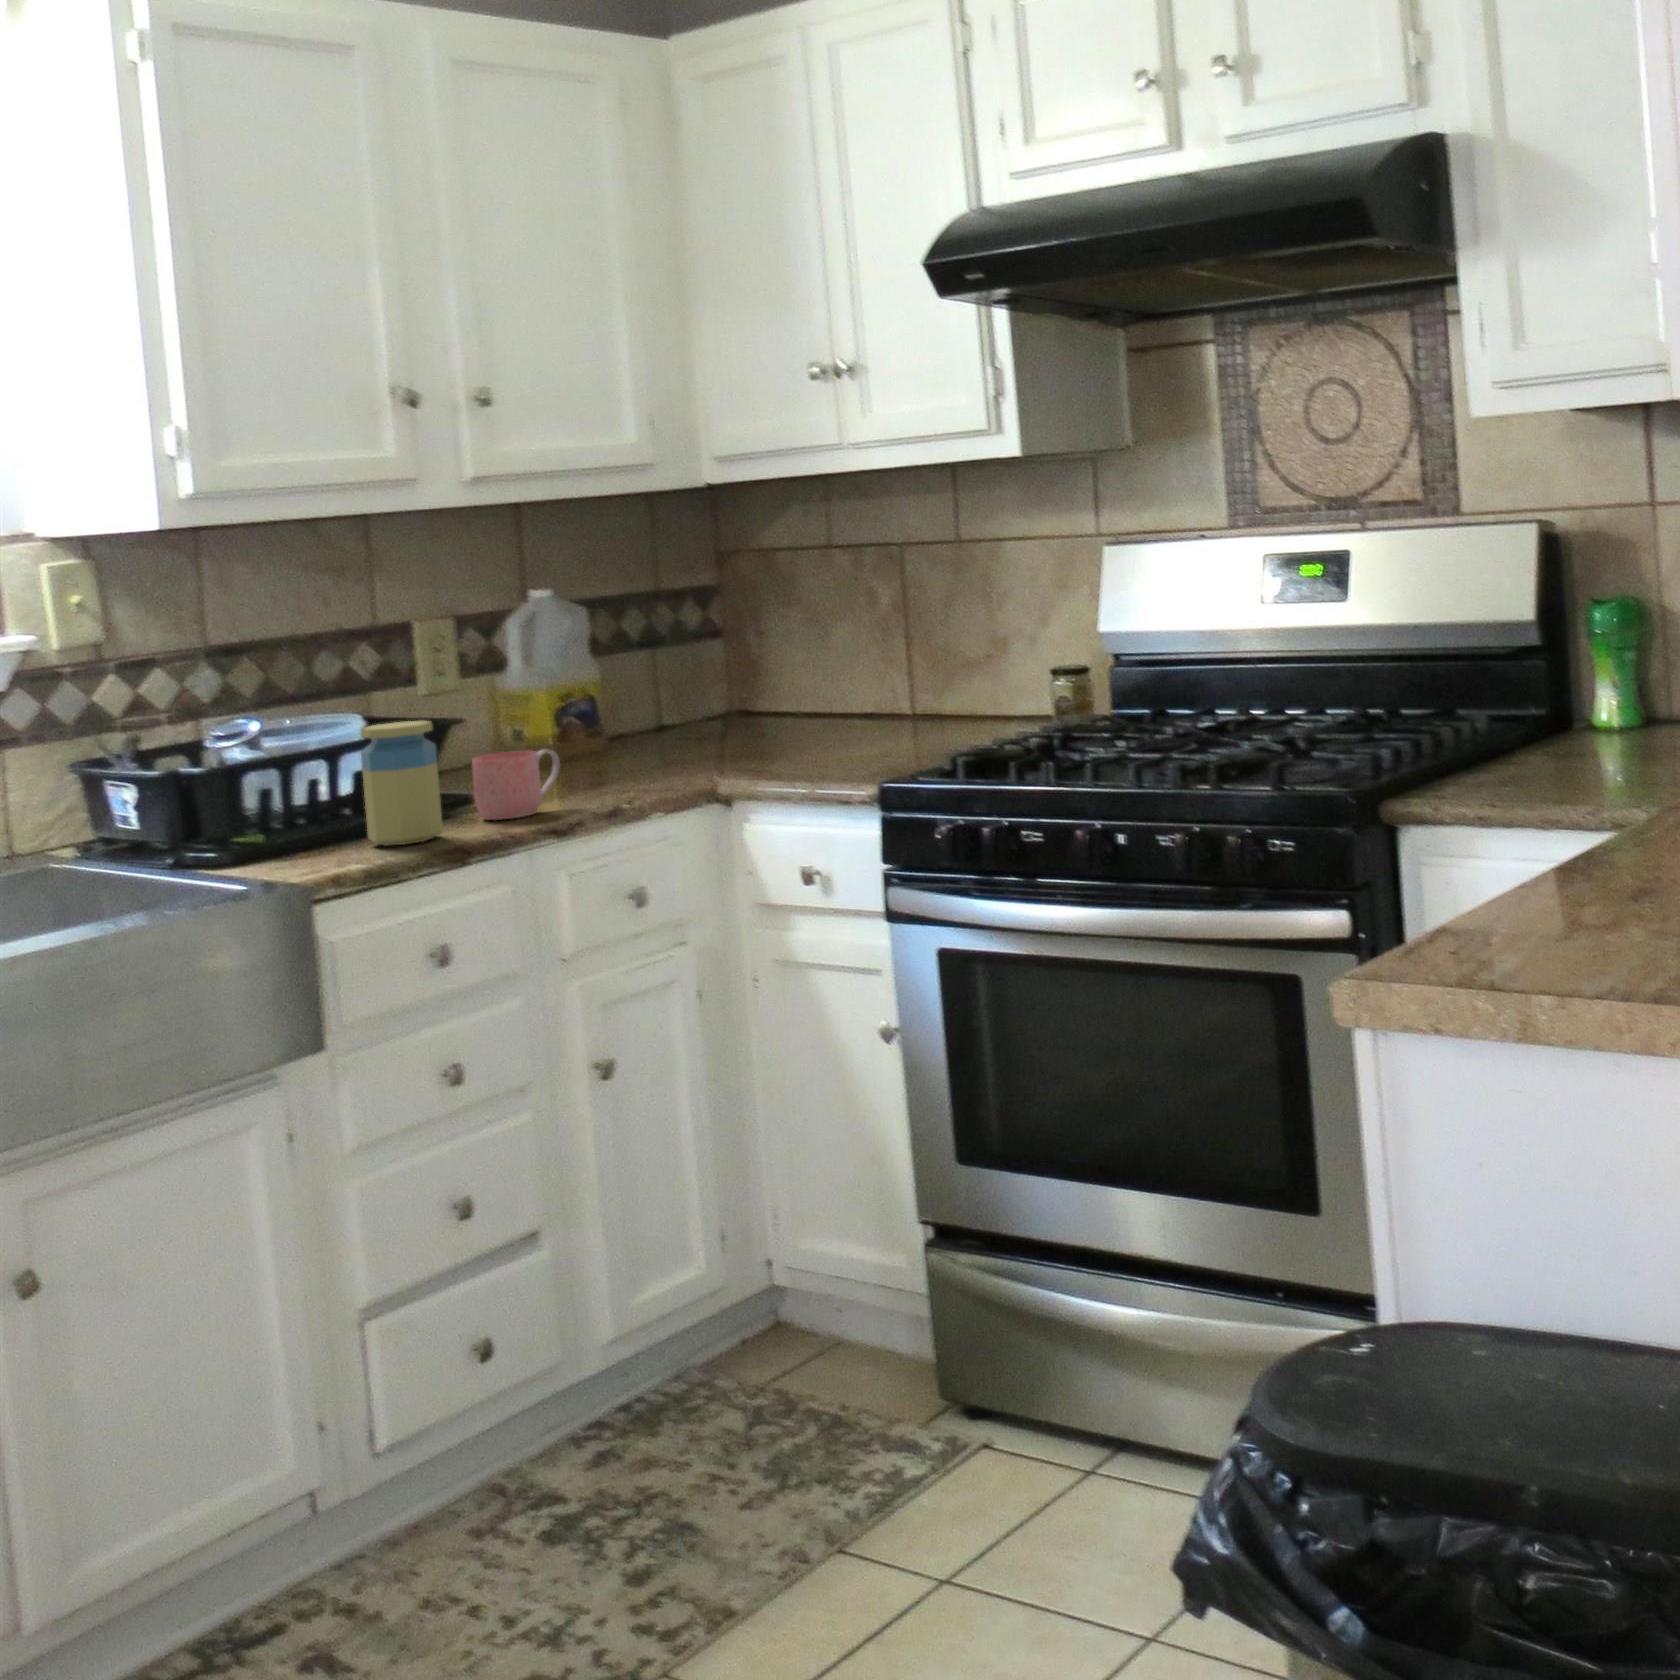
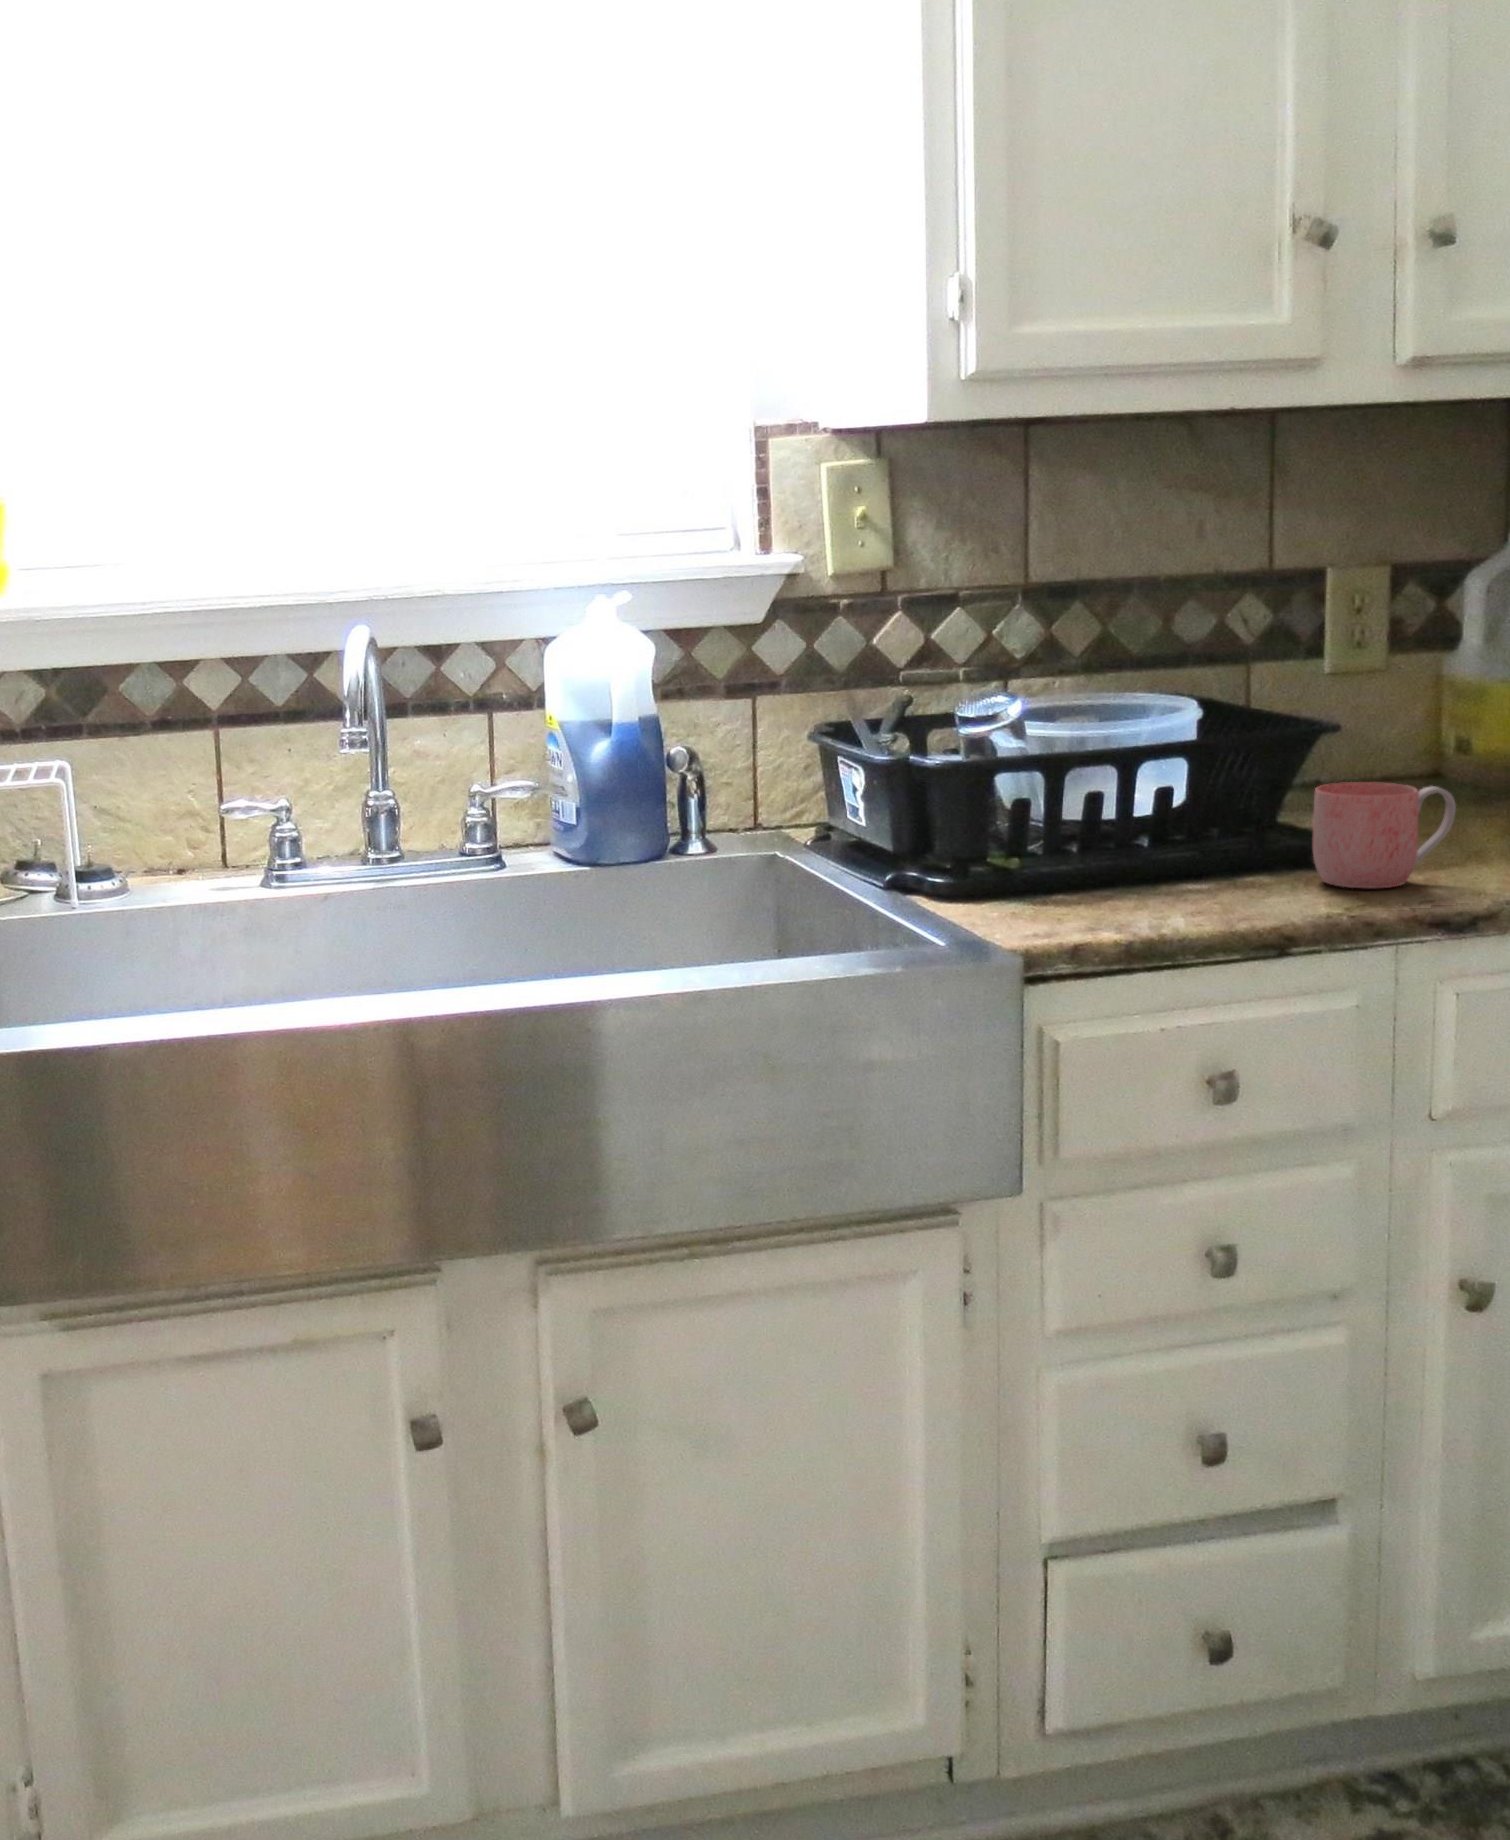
jar: present [361,721,443,846] -> none [1134,722,1243,908]

